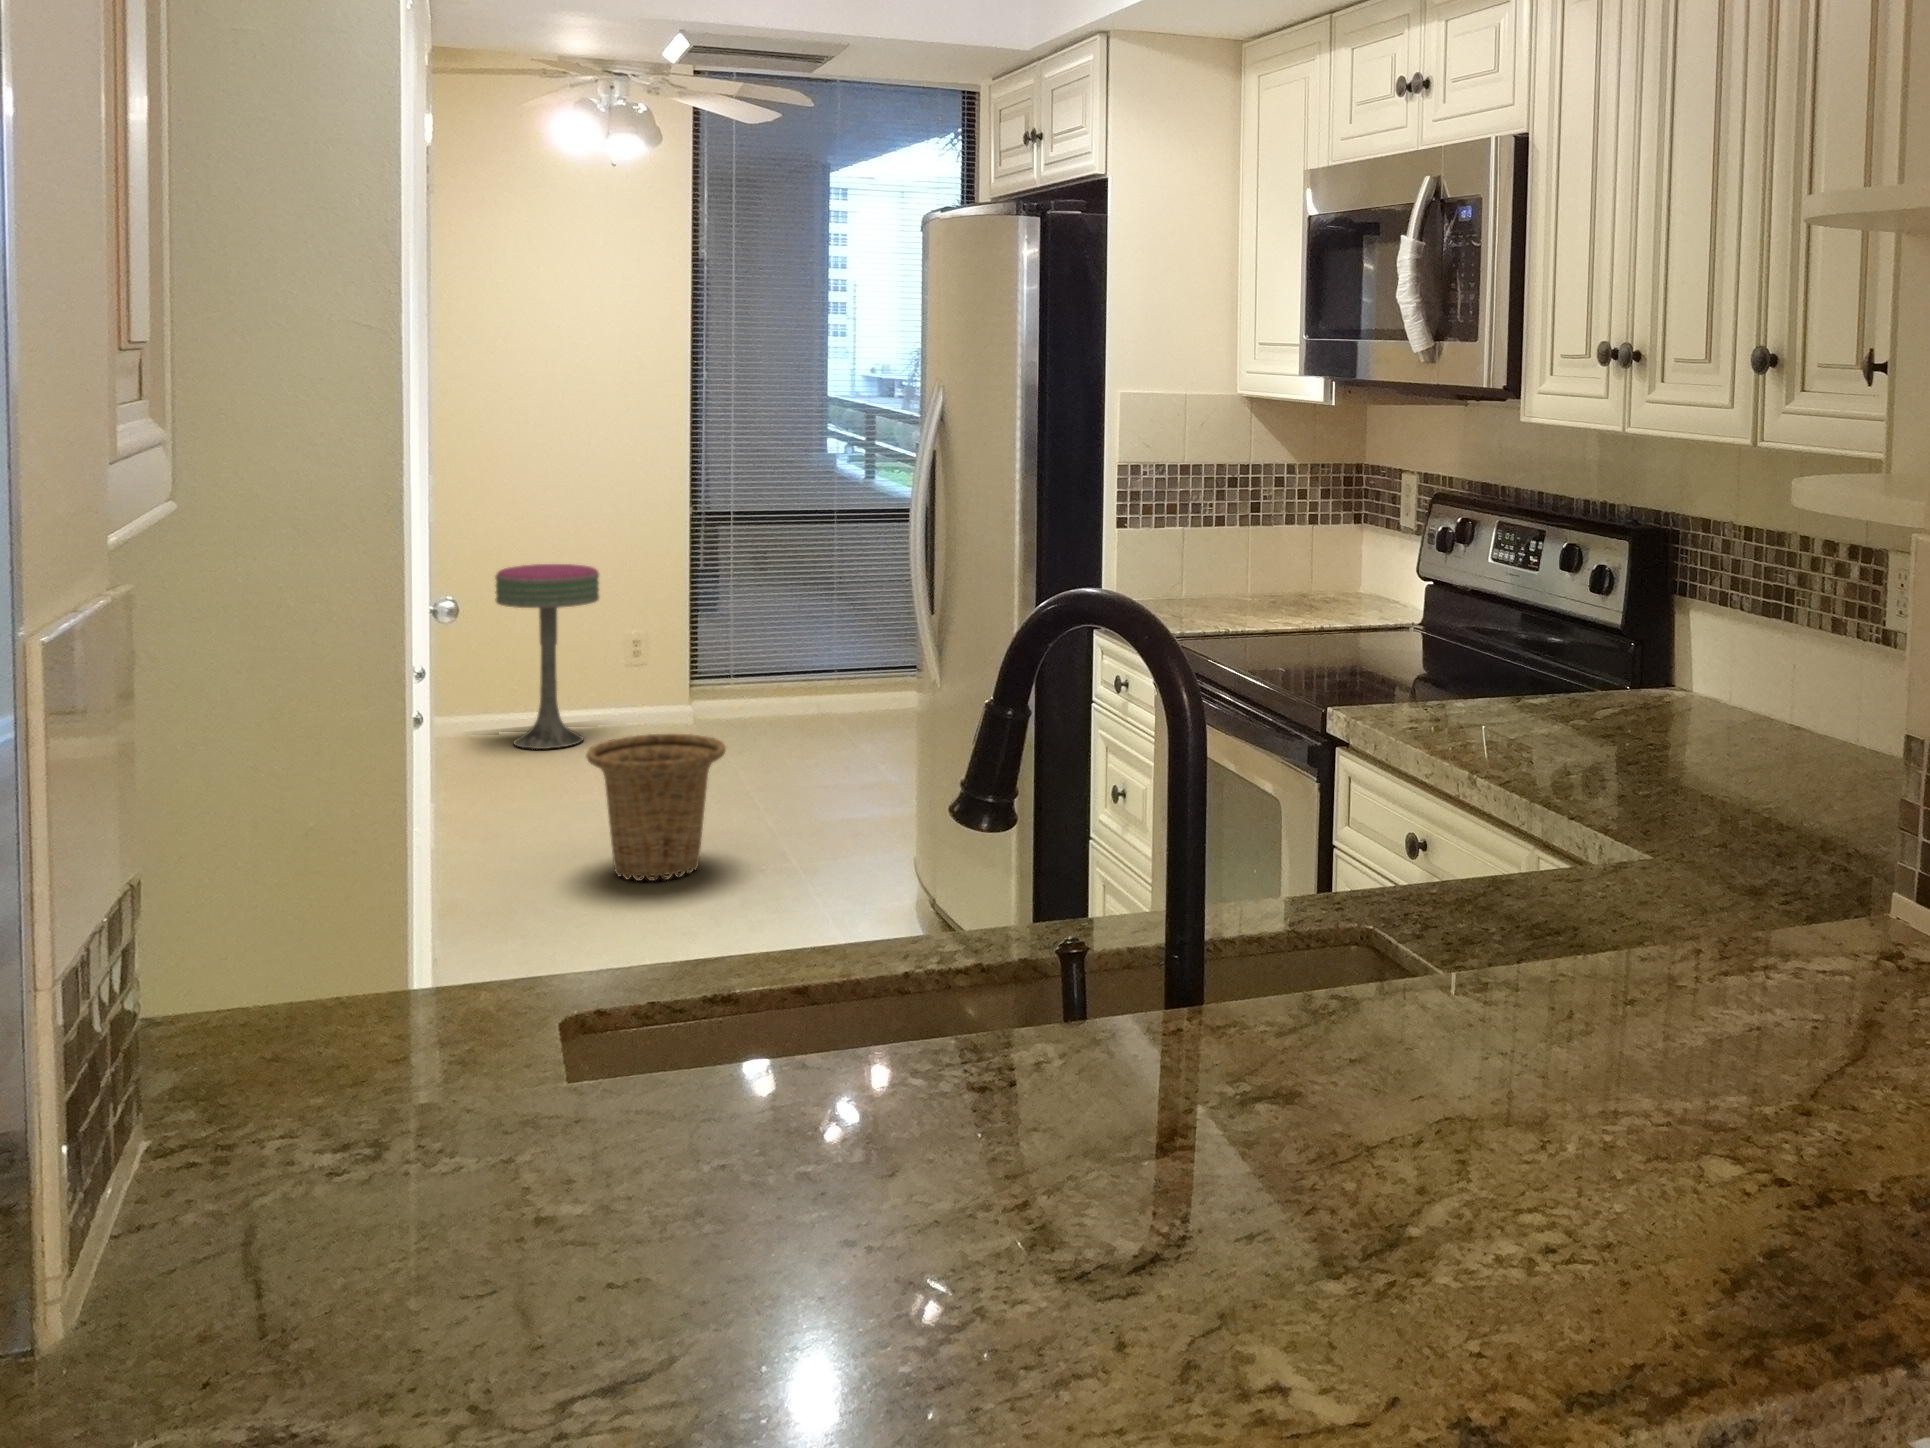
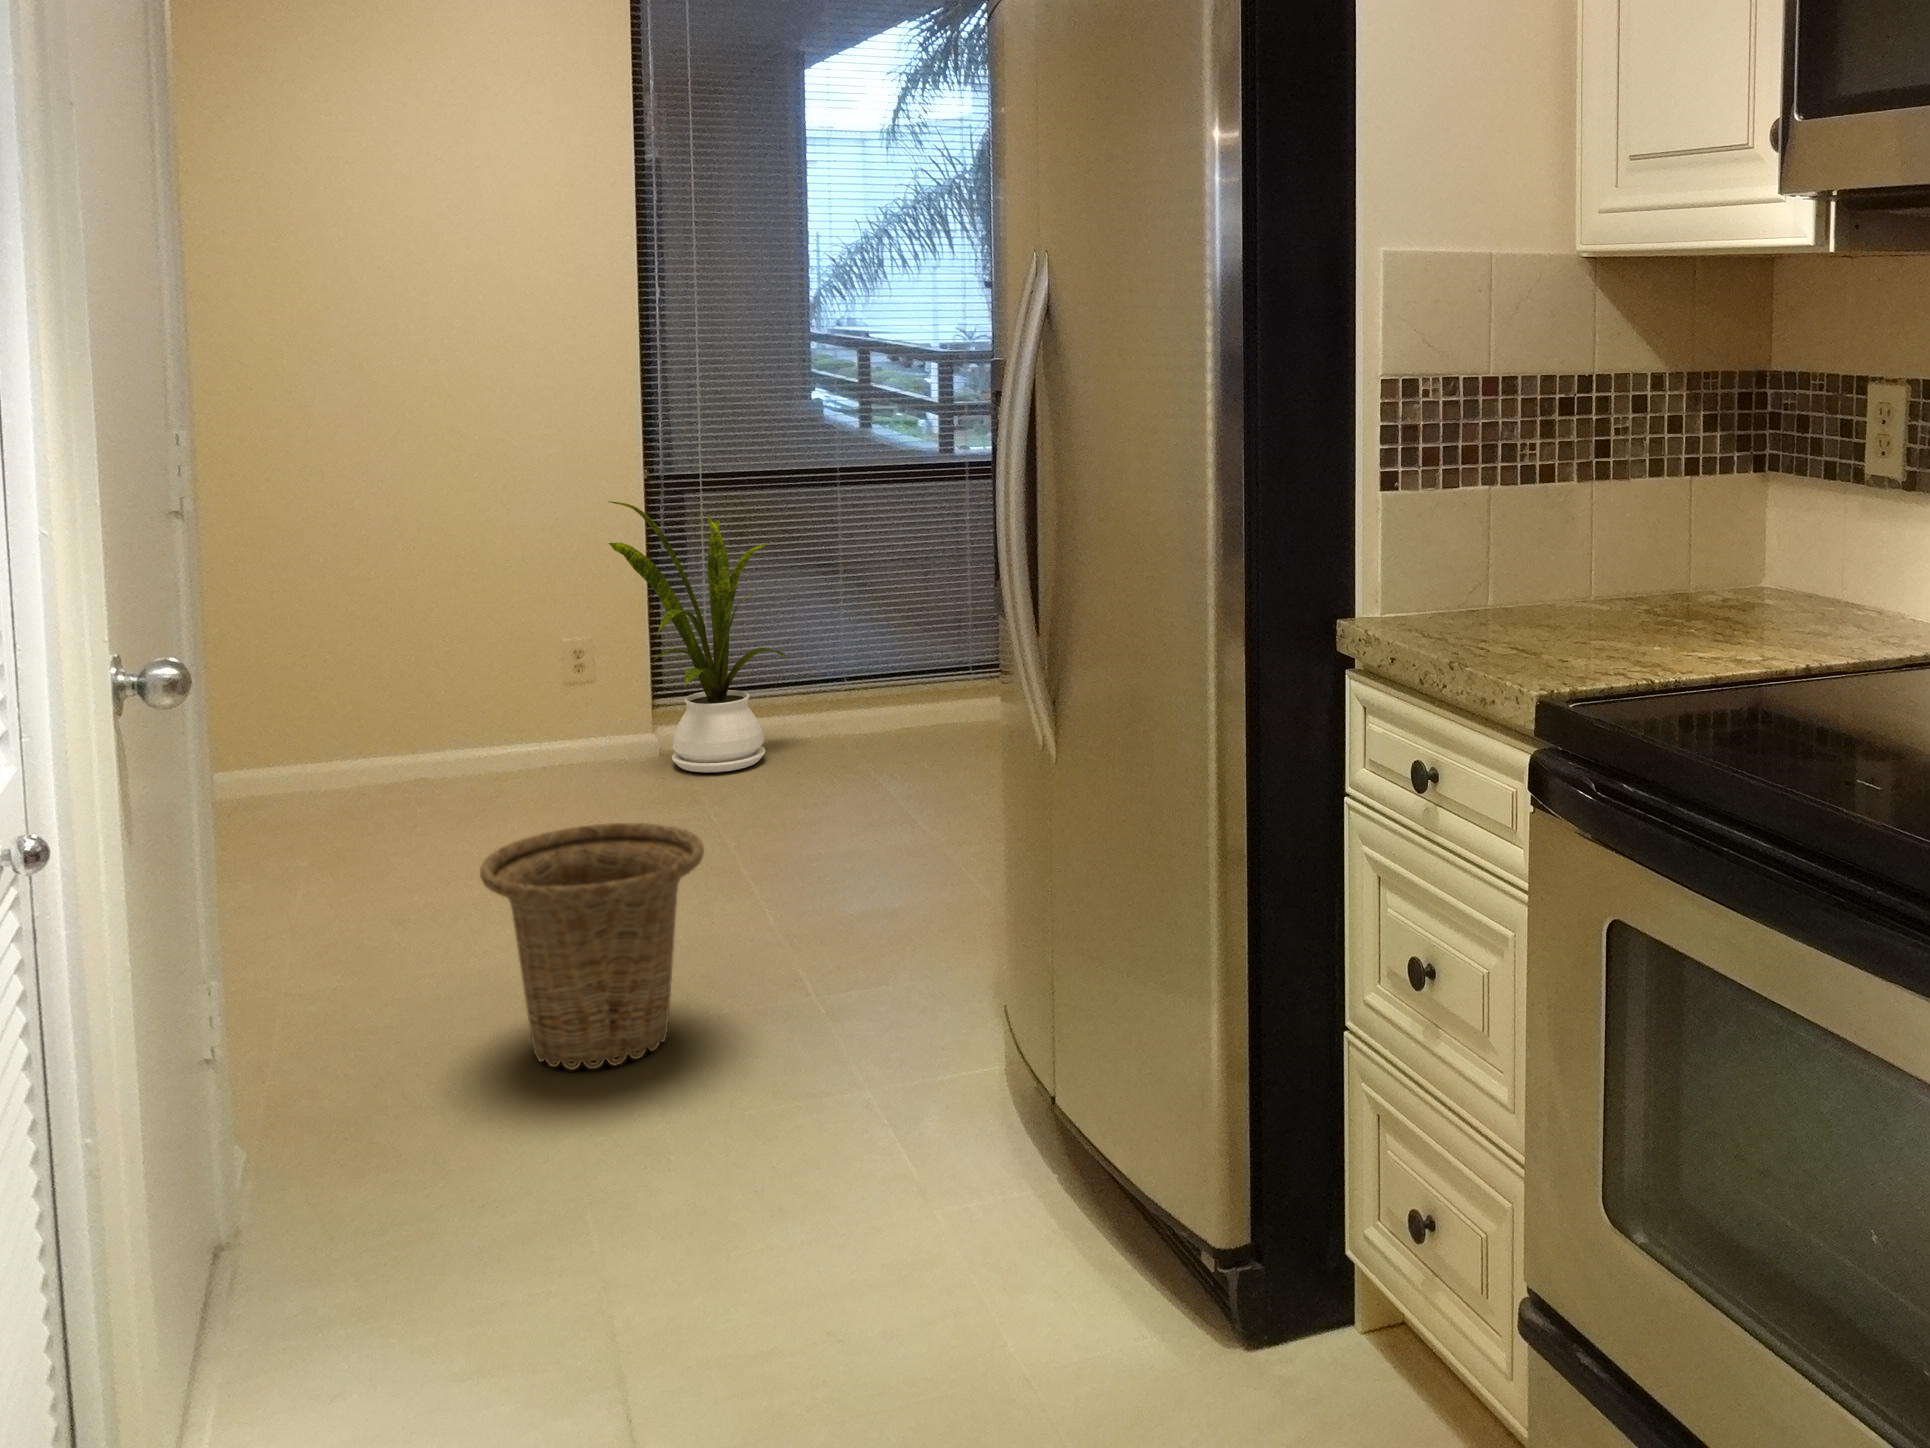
house plant: none [663,531,790,728] -> present [609,502,787,773]
bar stool: present [495,564,599,749] -> none [362,551,516,817]

